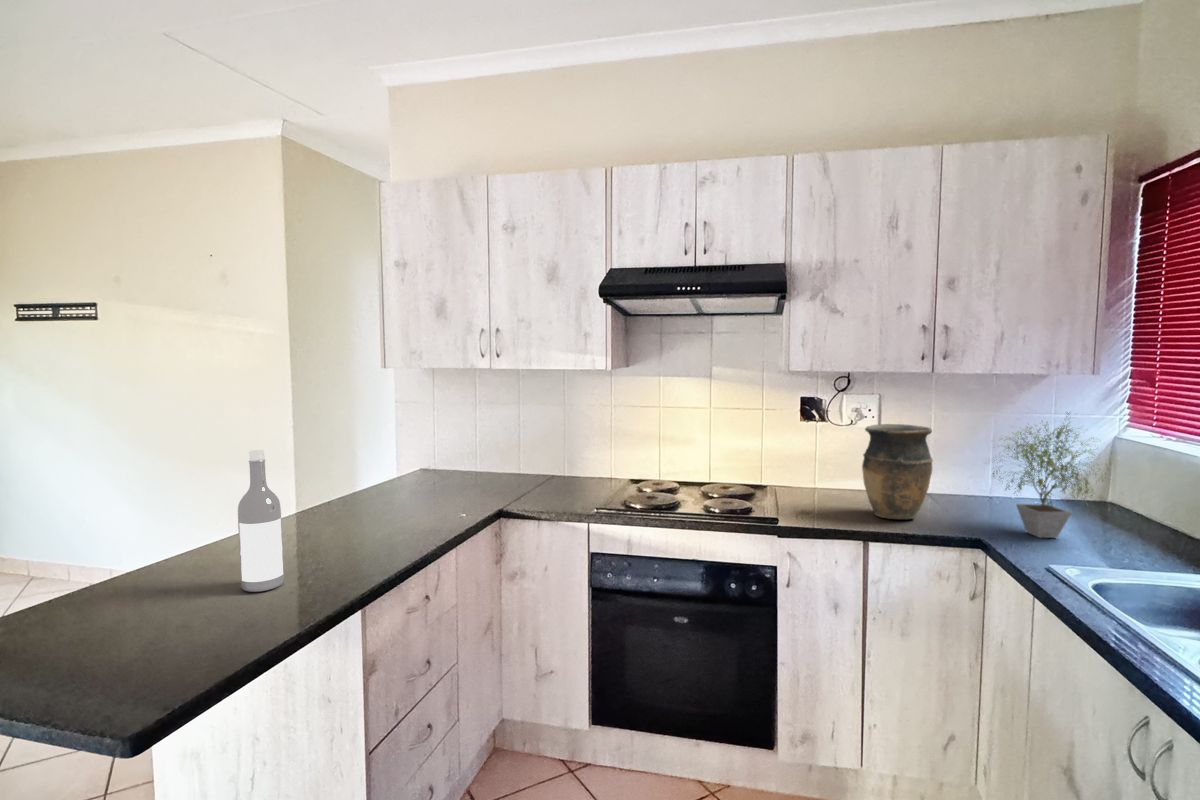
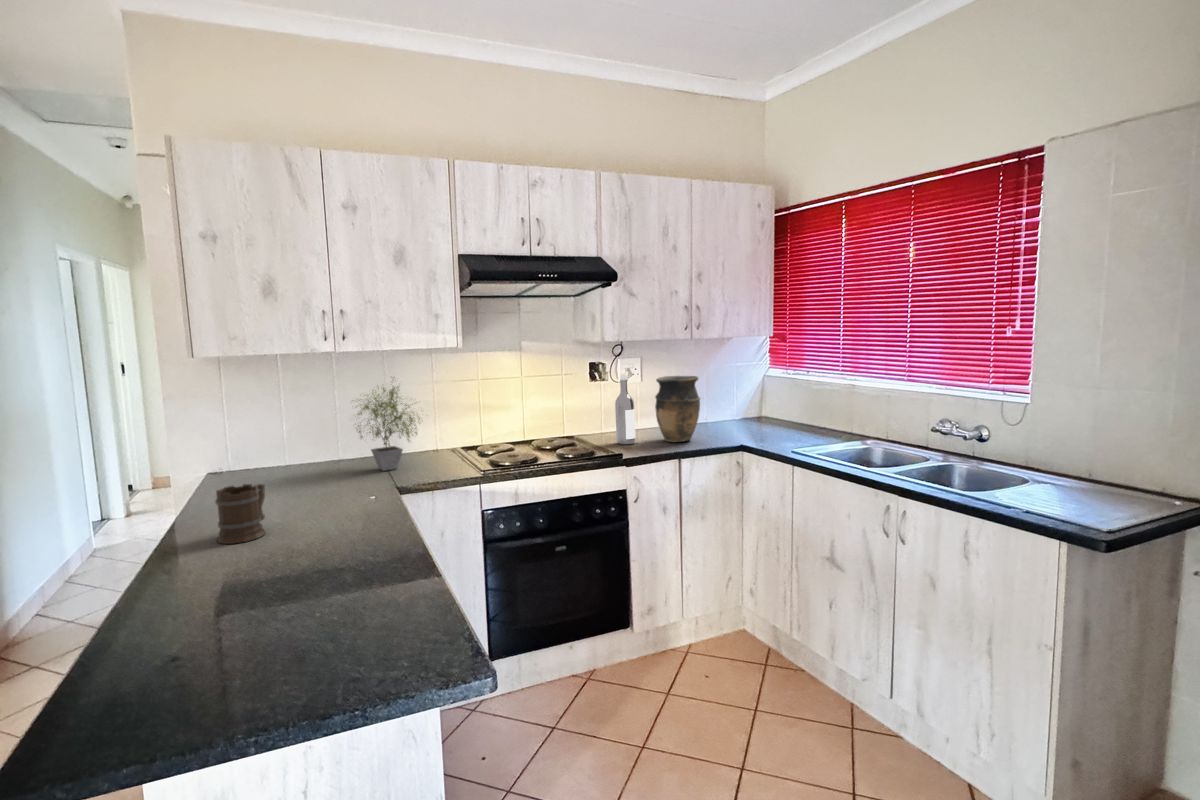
potted plant: present [993,413,1110,538] -> present [358,386,420,471]
wine bottle: present [238,450,284,592] -> present [615,374,635,445]
mug: none [299,482,356,534] -> present [215,484,265,544]

